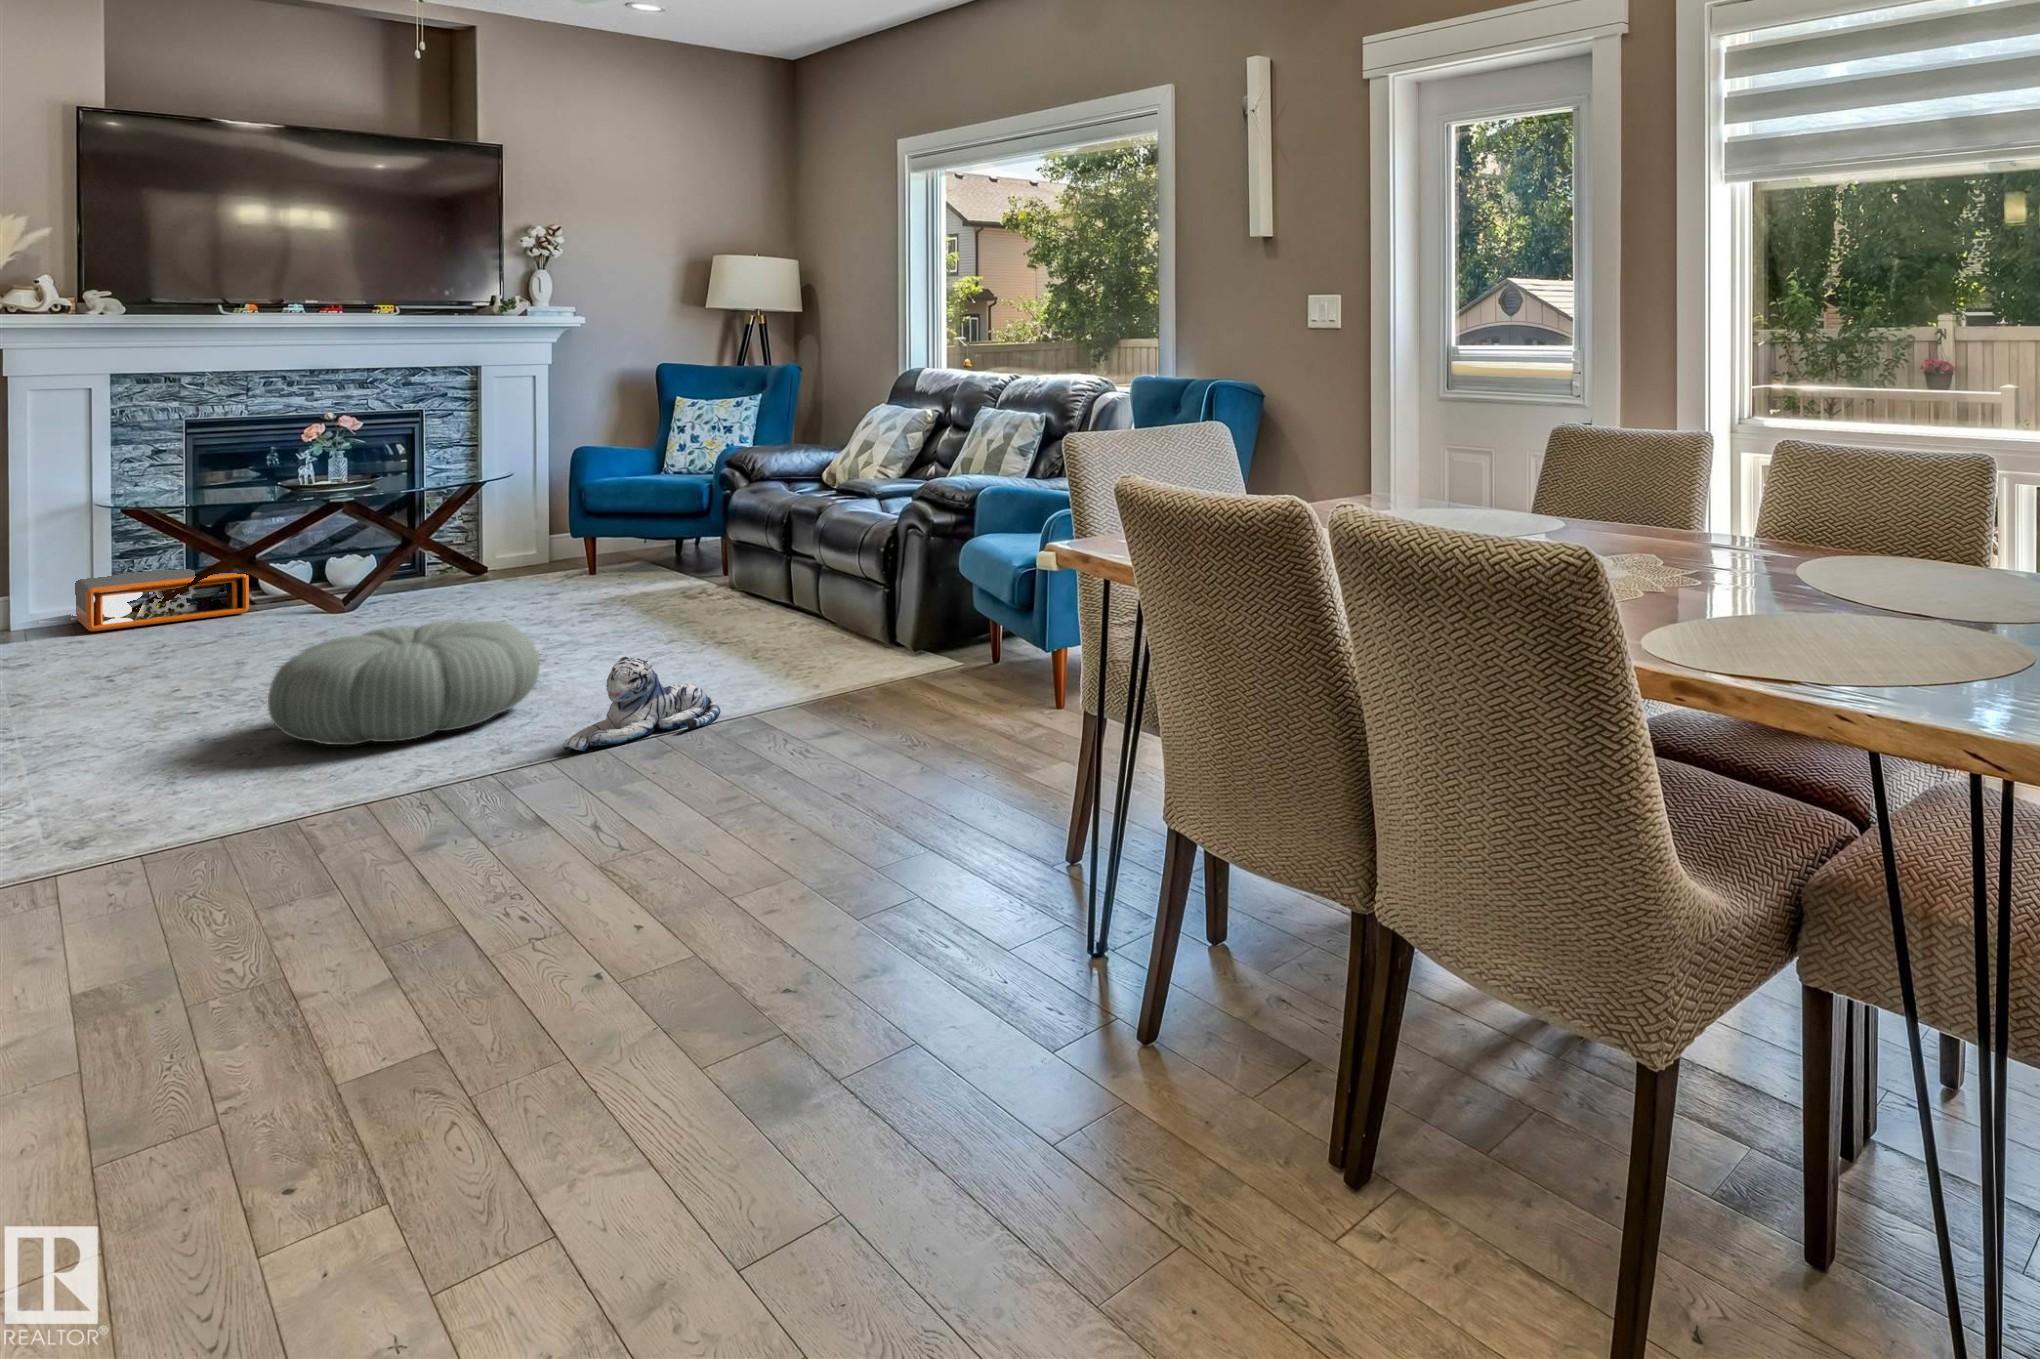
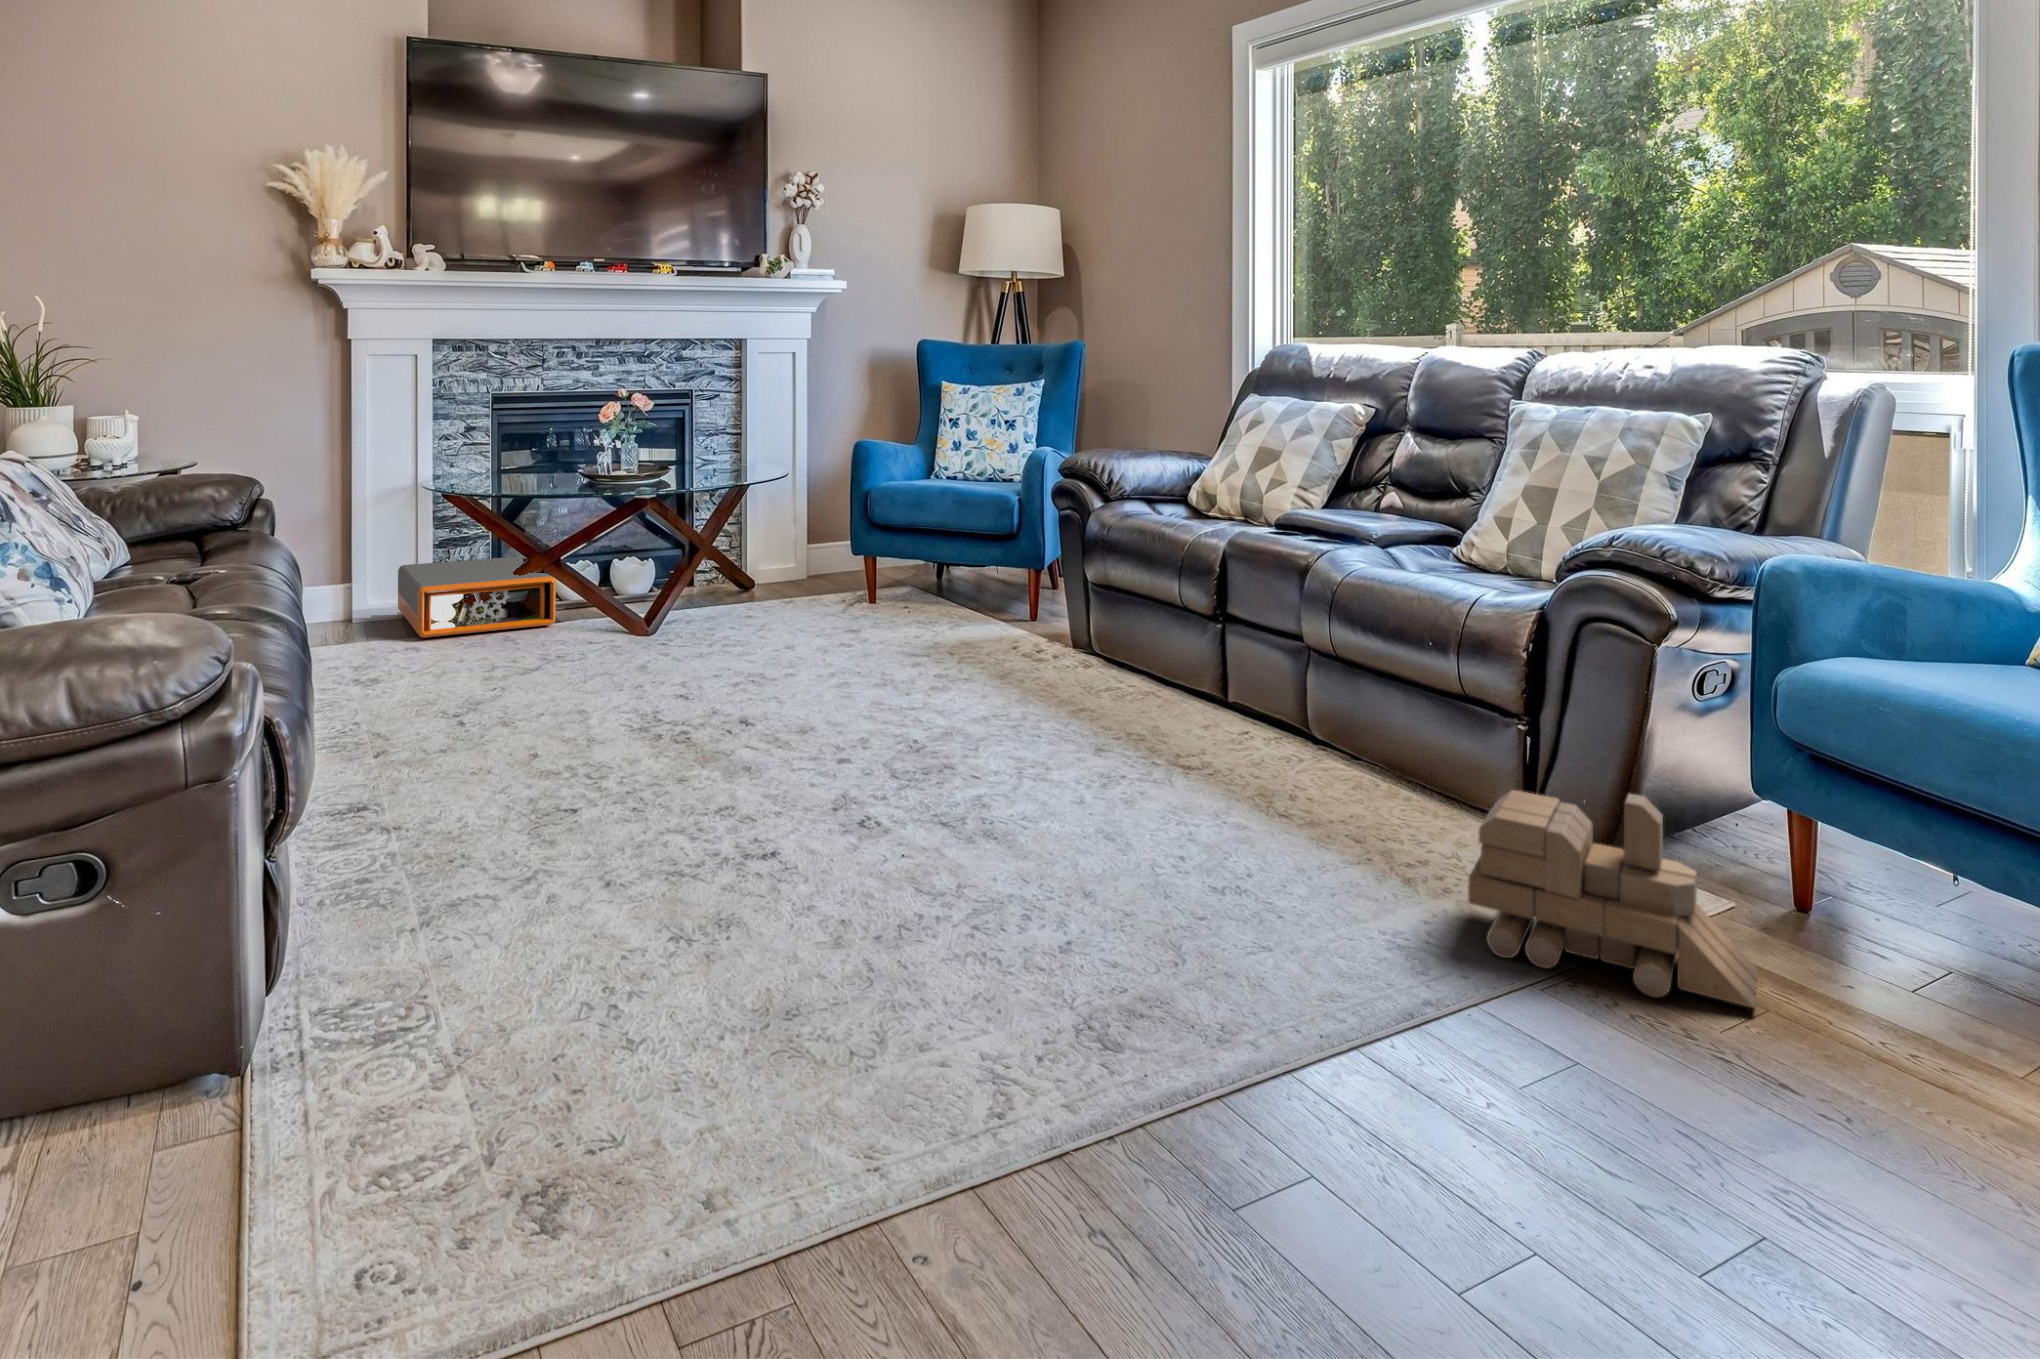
toy train: none [790,608,931,703] -> present [1468,790,1758,1008]
pouf: present [268,621,539,745] -> none [705,722,1044,960]
plush toy: present [563,657,721,751] -> none [1211,870,1410,1074]

